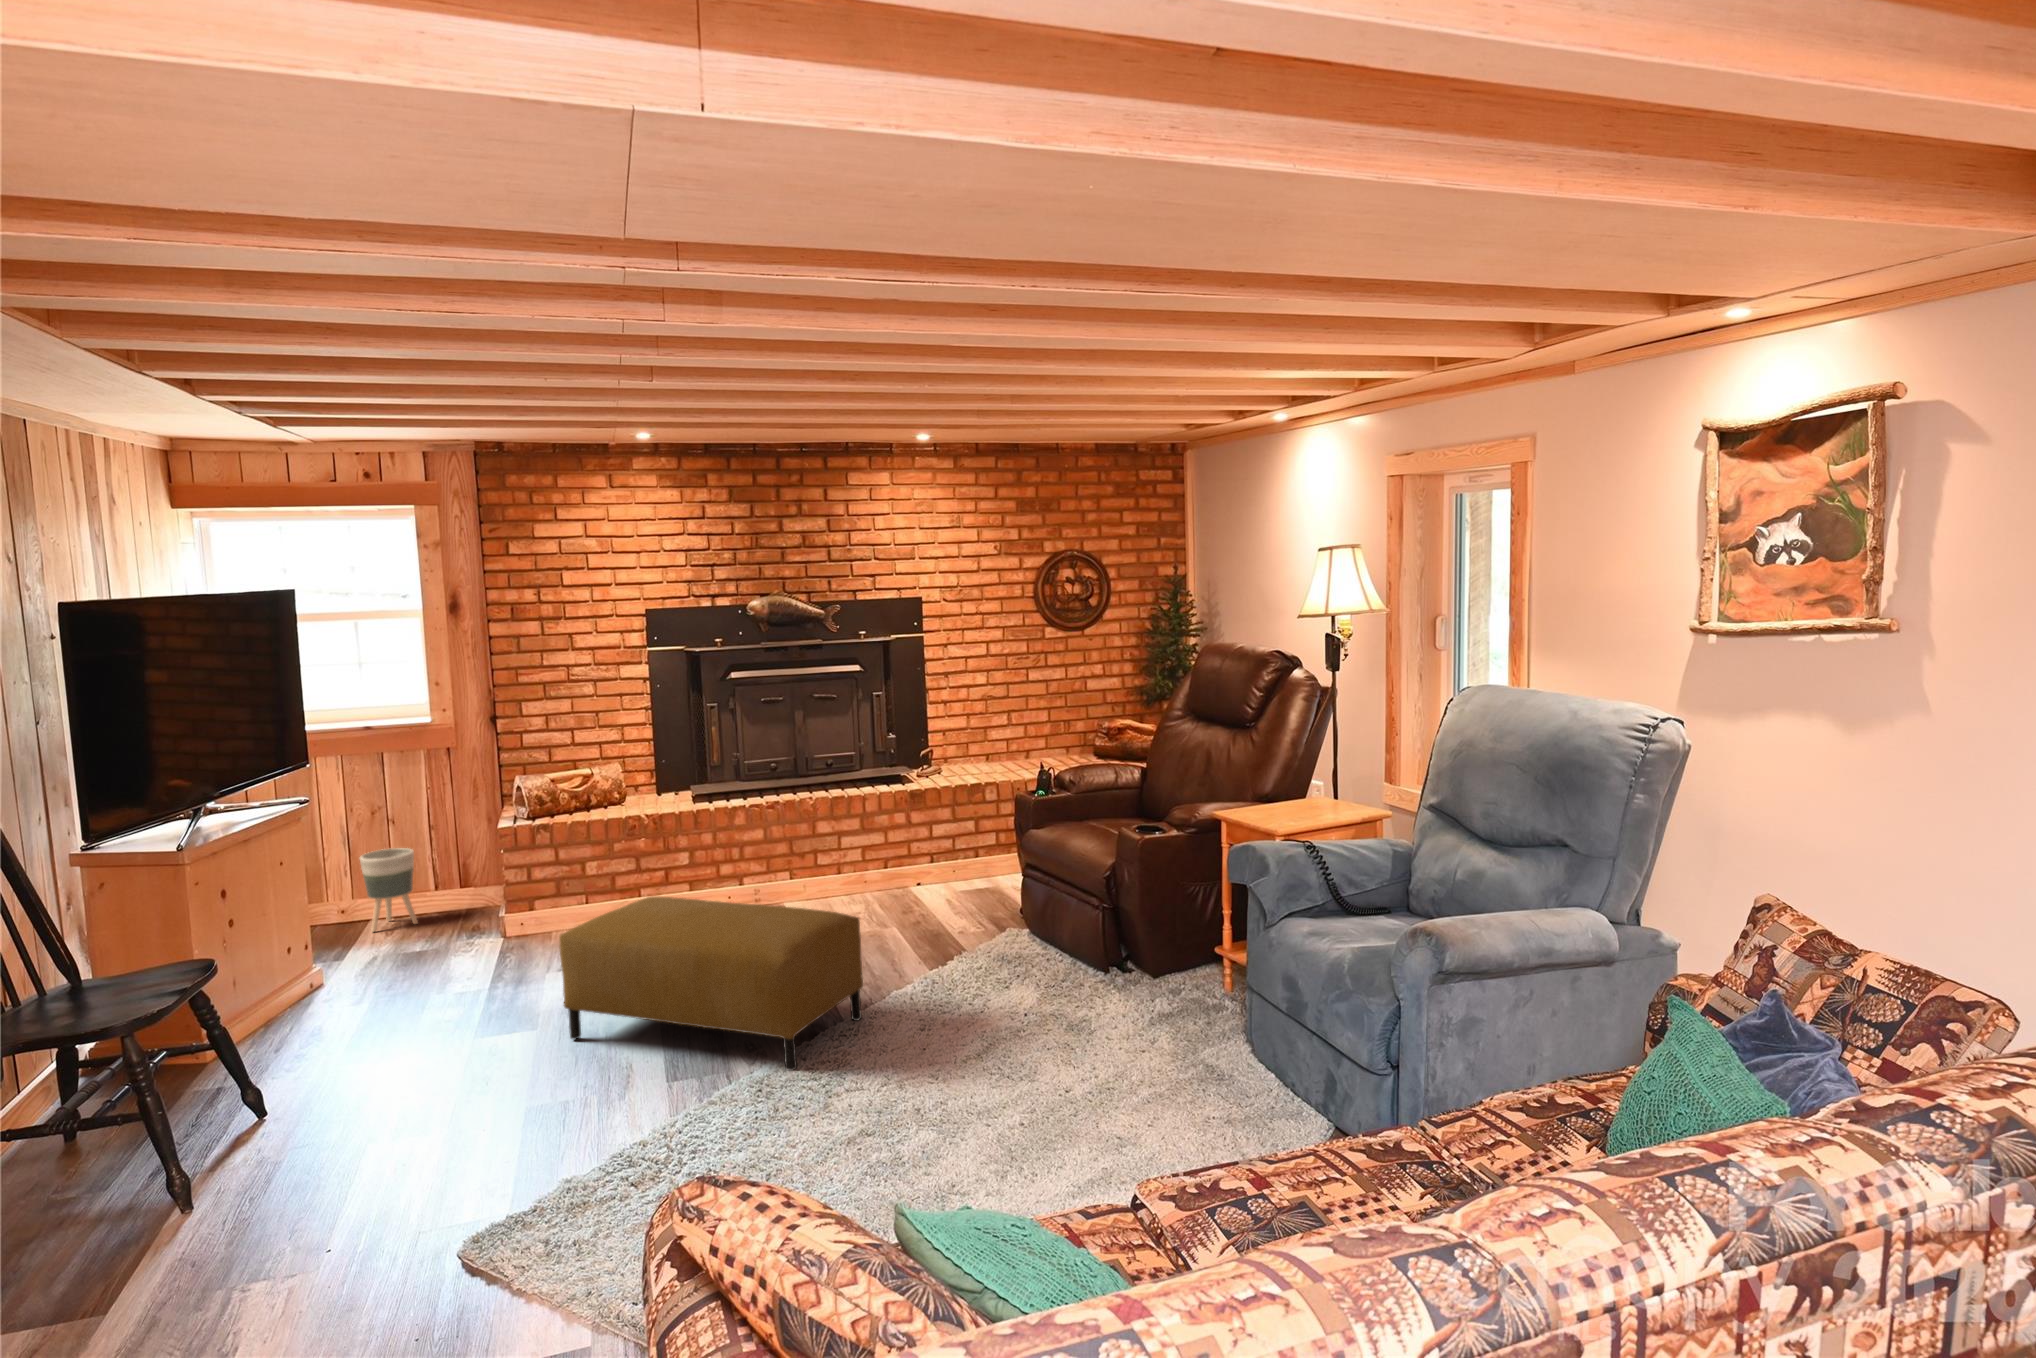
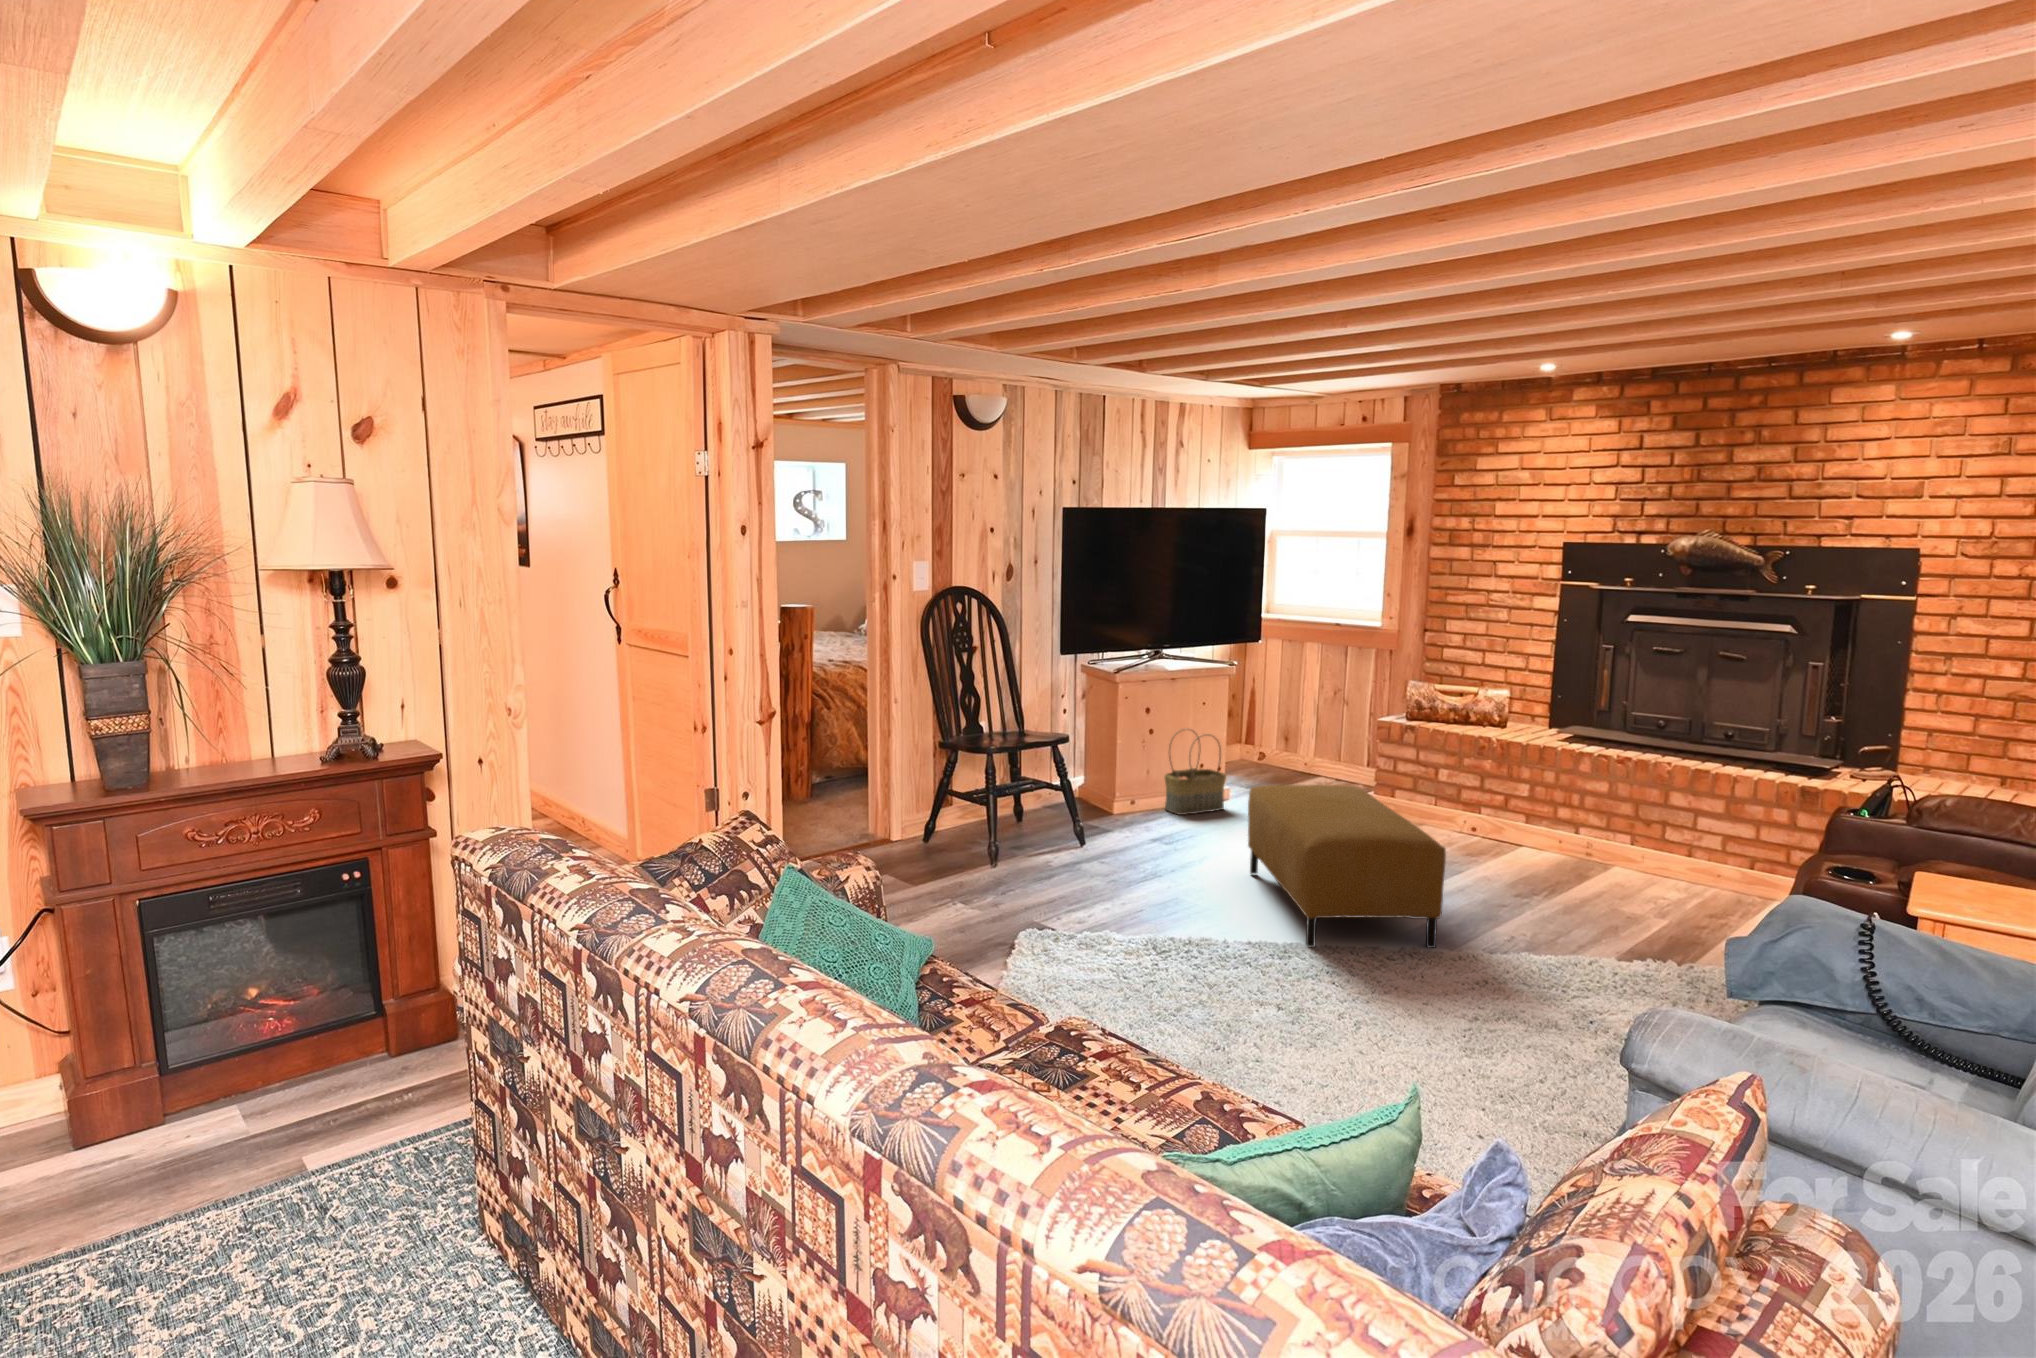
planter: present [360,848,418,932] -> none [1310,723,1353,788]
basket: none [270,900,355,1026] -> present [1164,730,1226,815]

